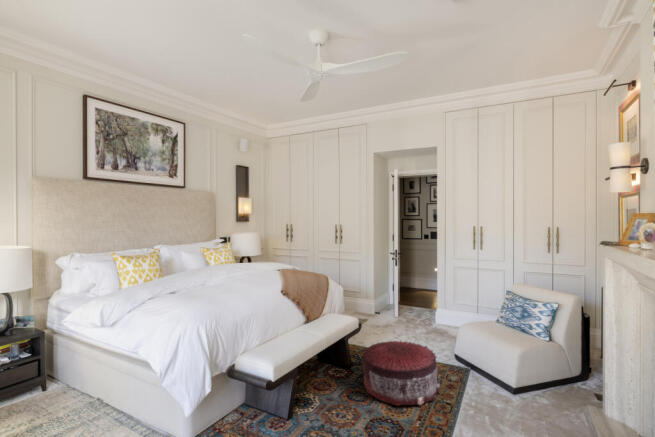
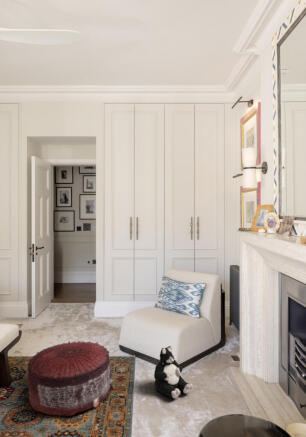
plush toy: none [484,365,531,422] -> present [154,346,193,398]

